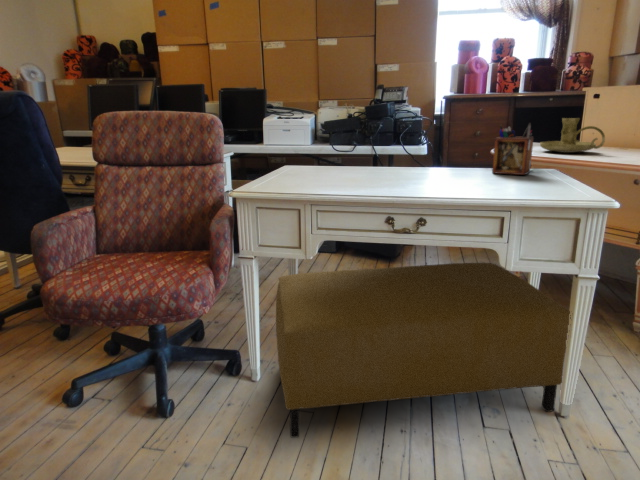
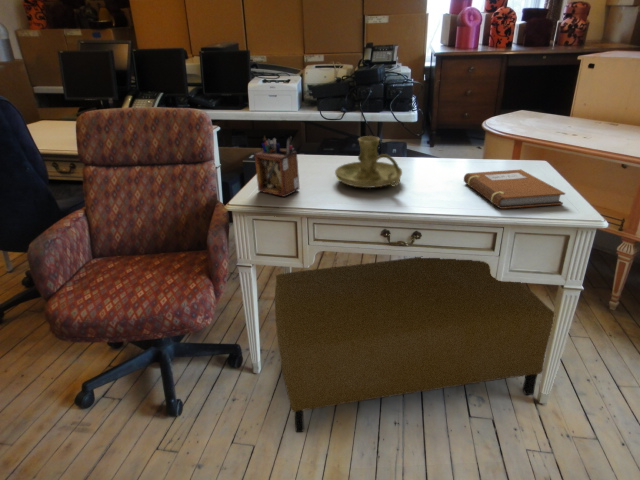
candle holder: present [540,118,605,153] -> present [335,136,402,188]
desk organizer: present [492,123,533,175] -> present [254,137,299,197]
notebook: none [470,169,574,194] -> present [464,169,565,209]

